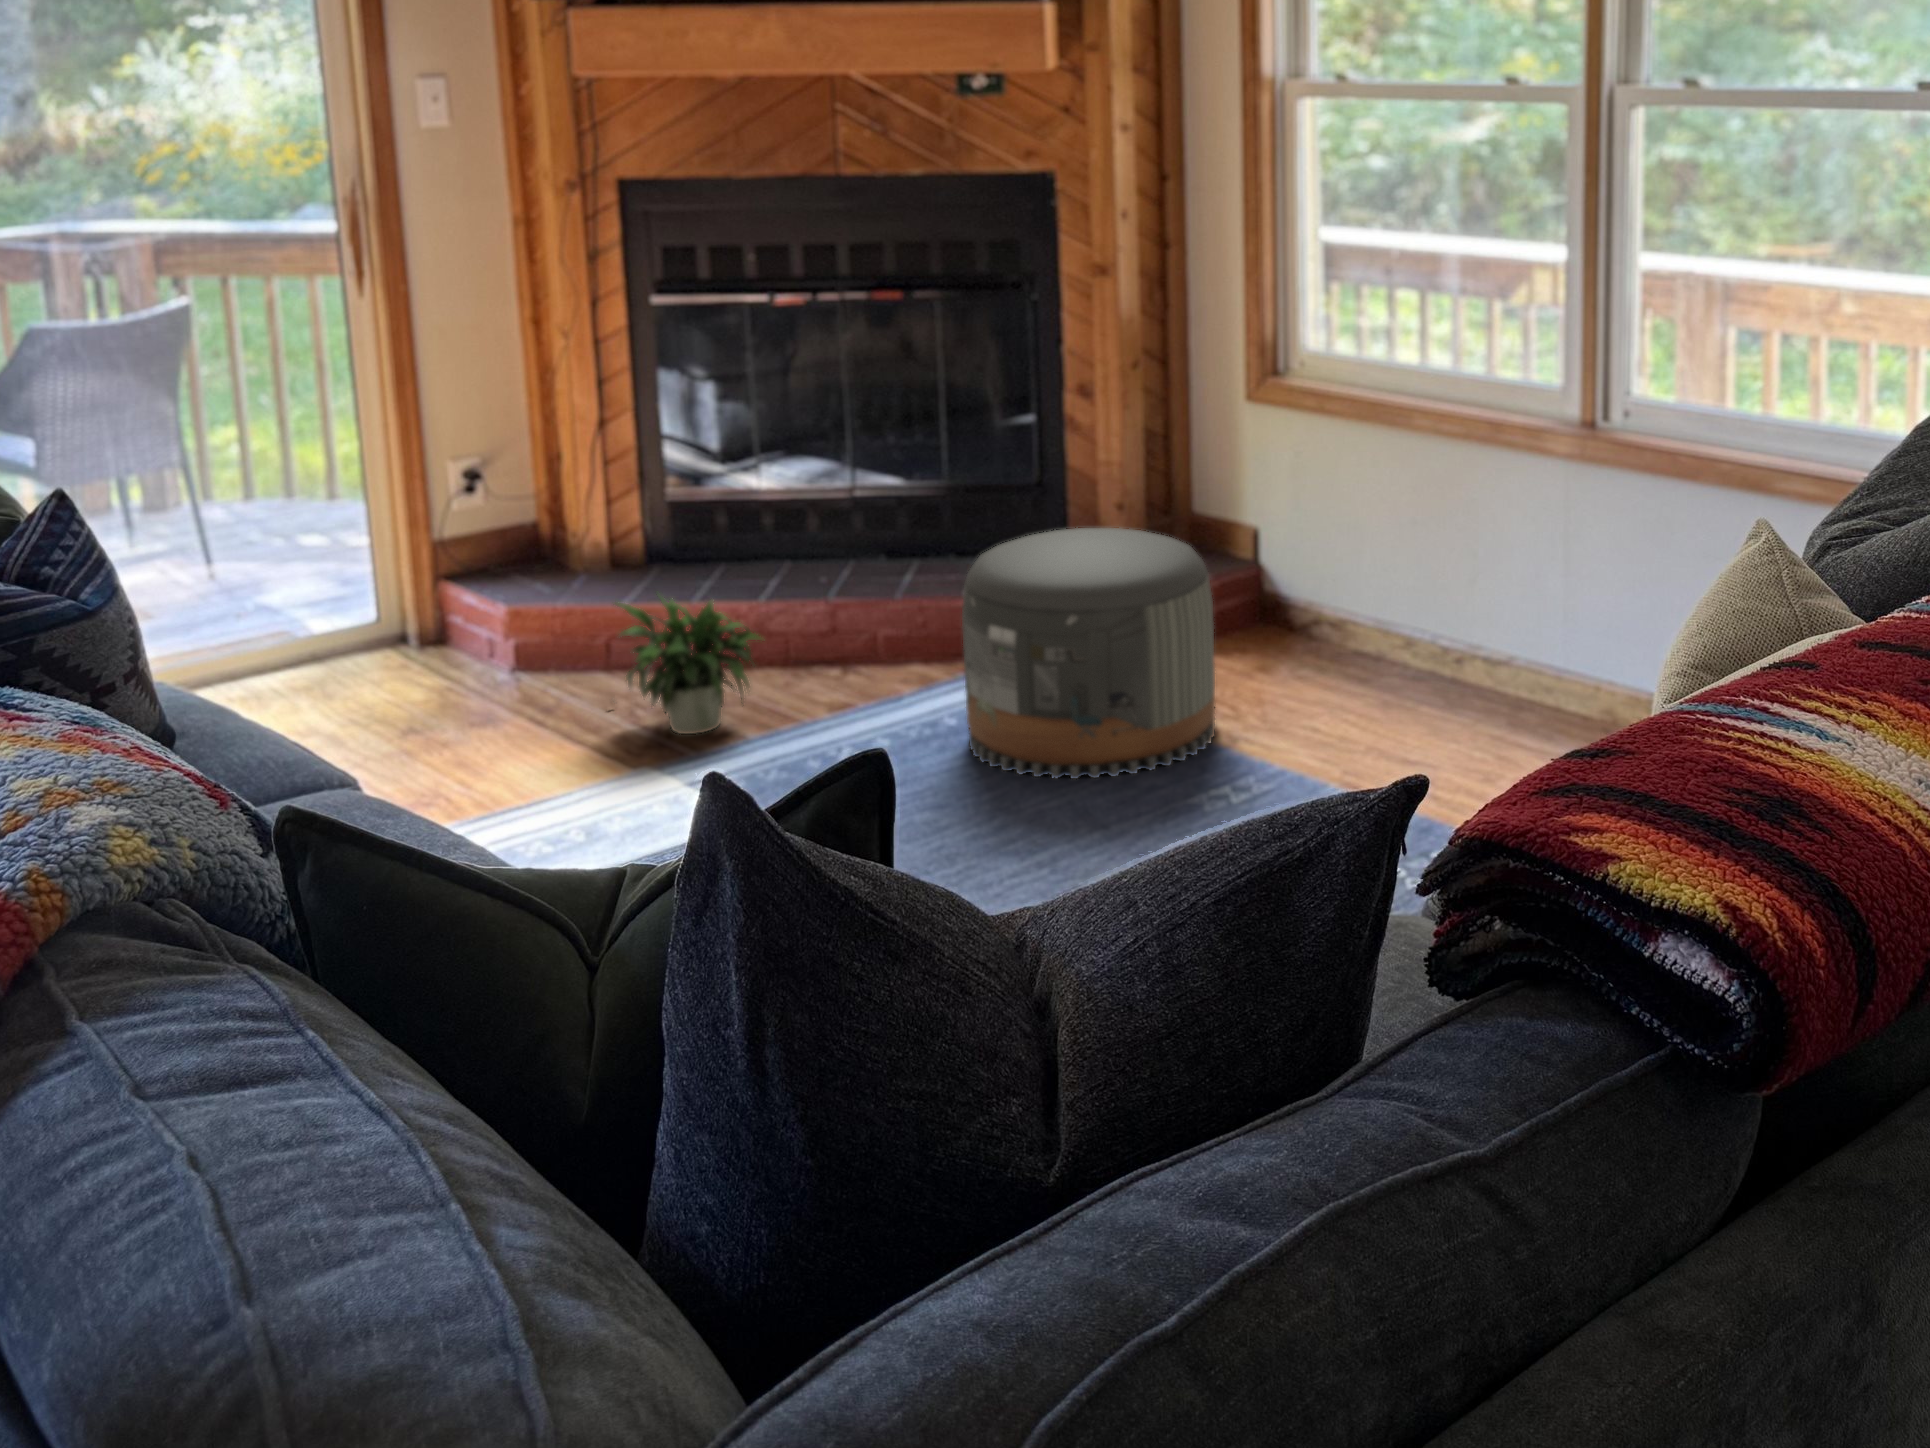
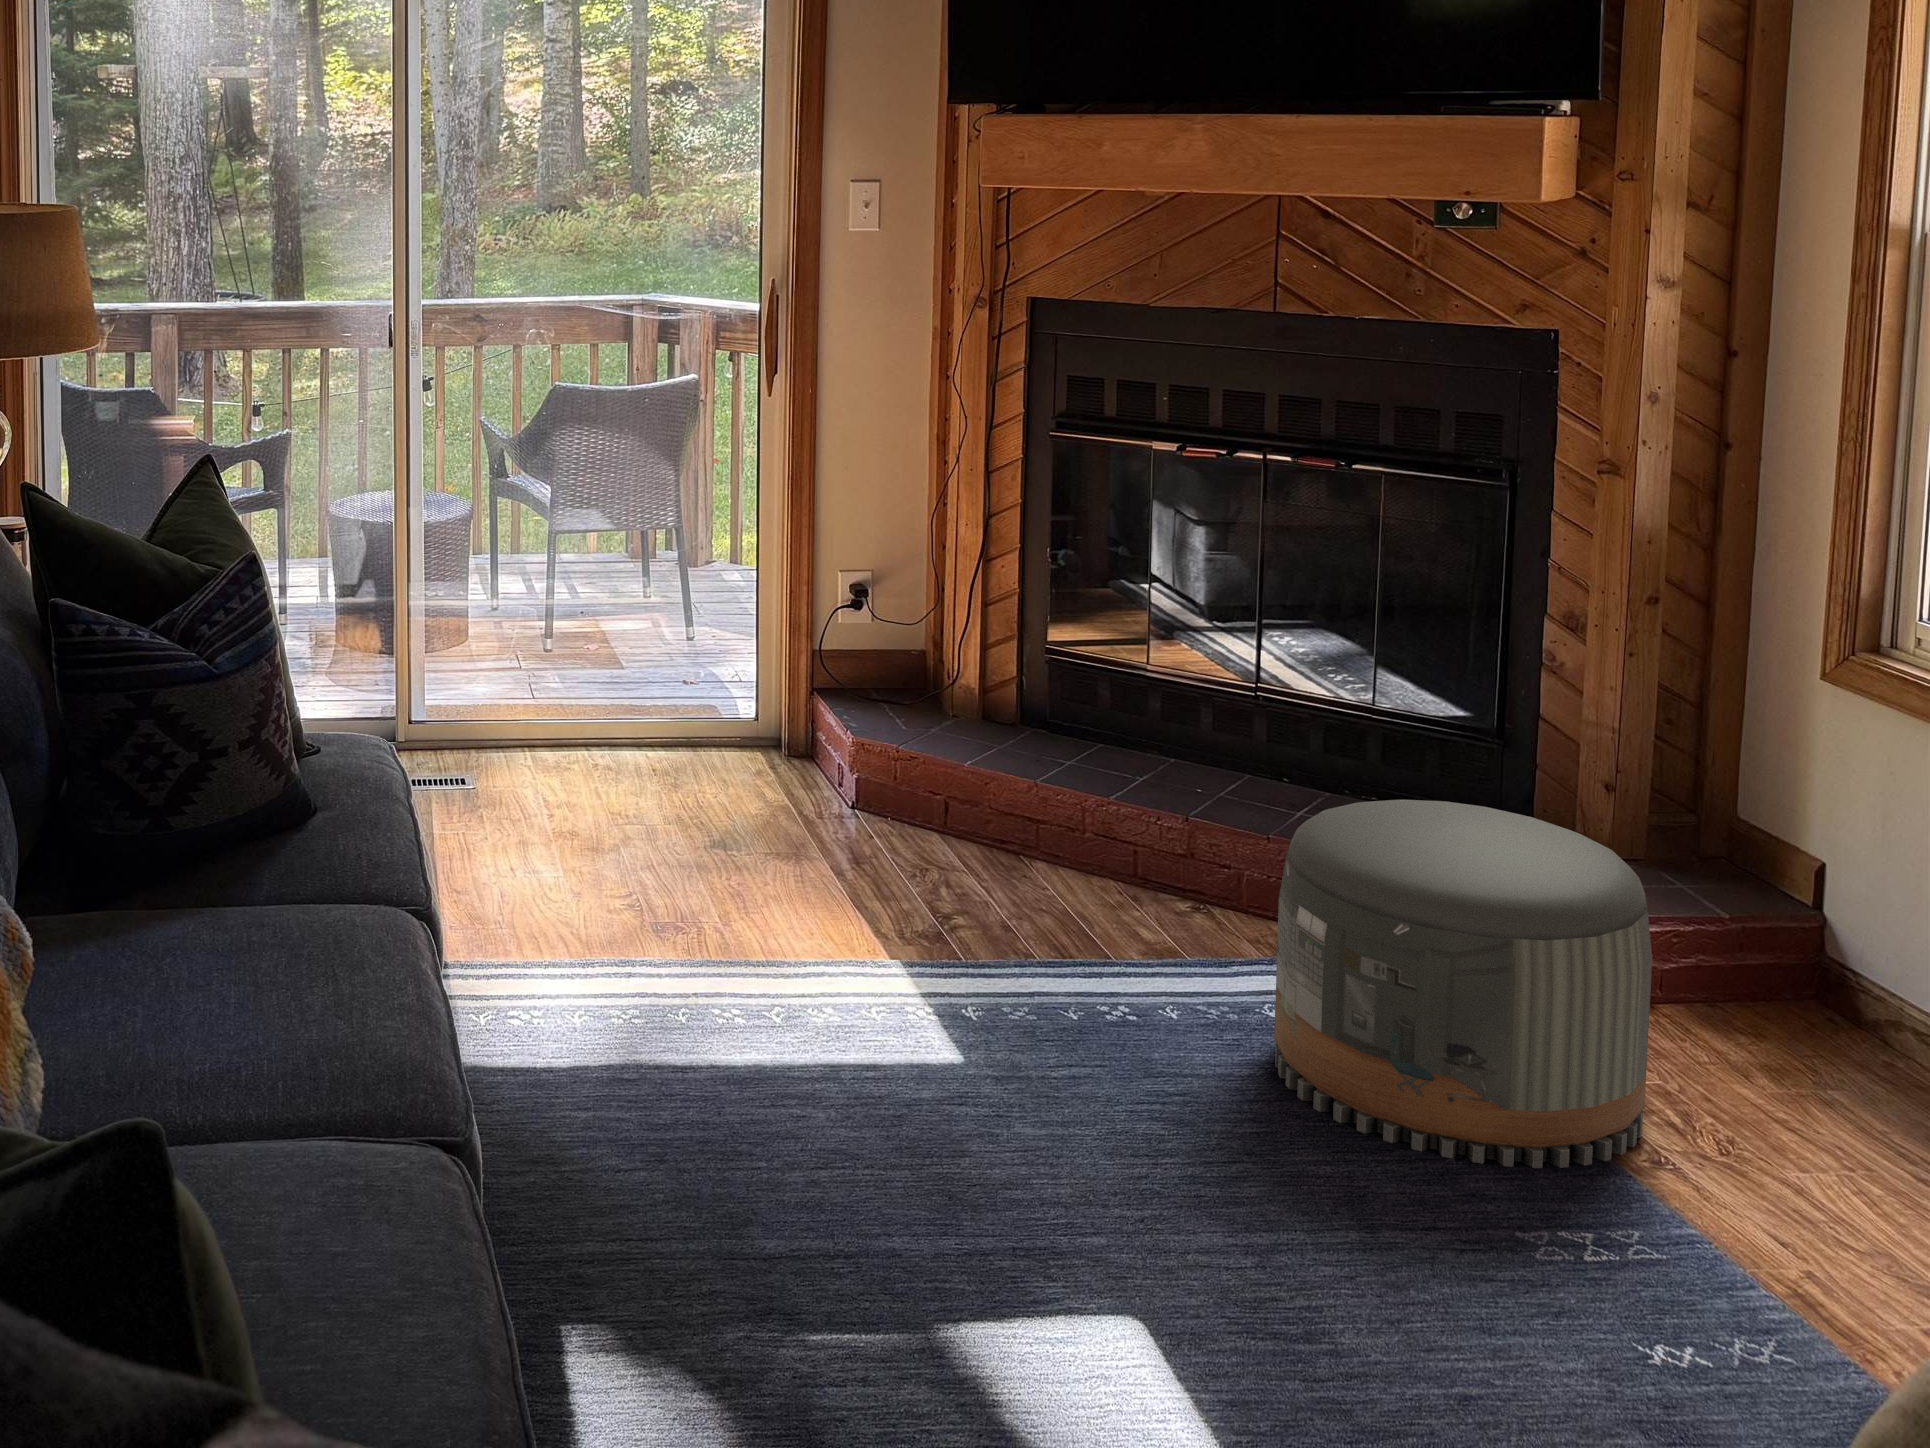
potted plant: present [617,596,760,734] -> none [905,760,1067,936]

